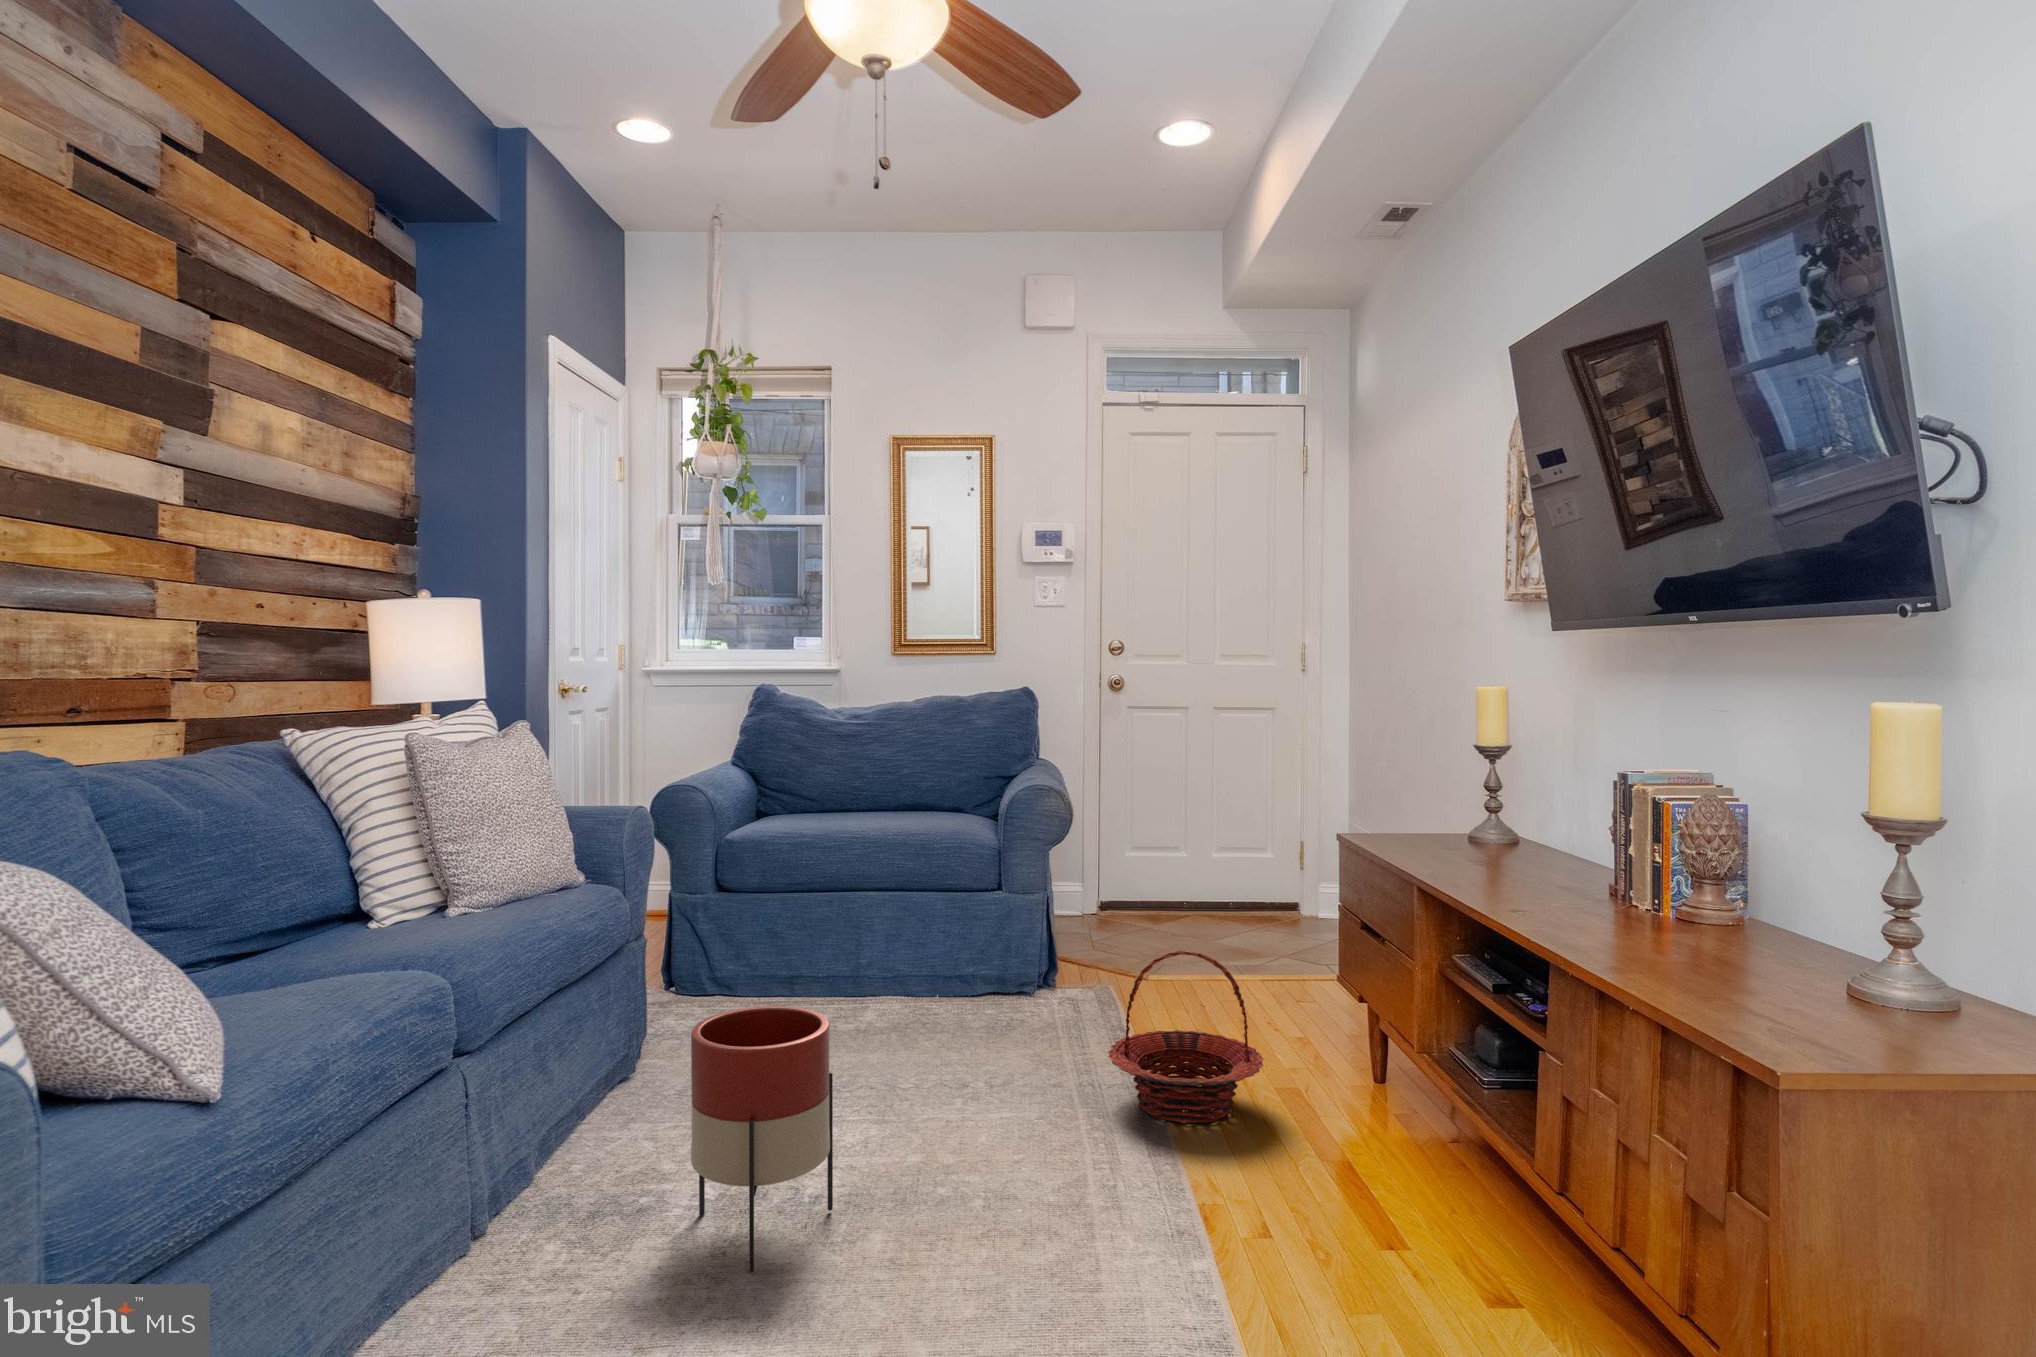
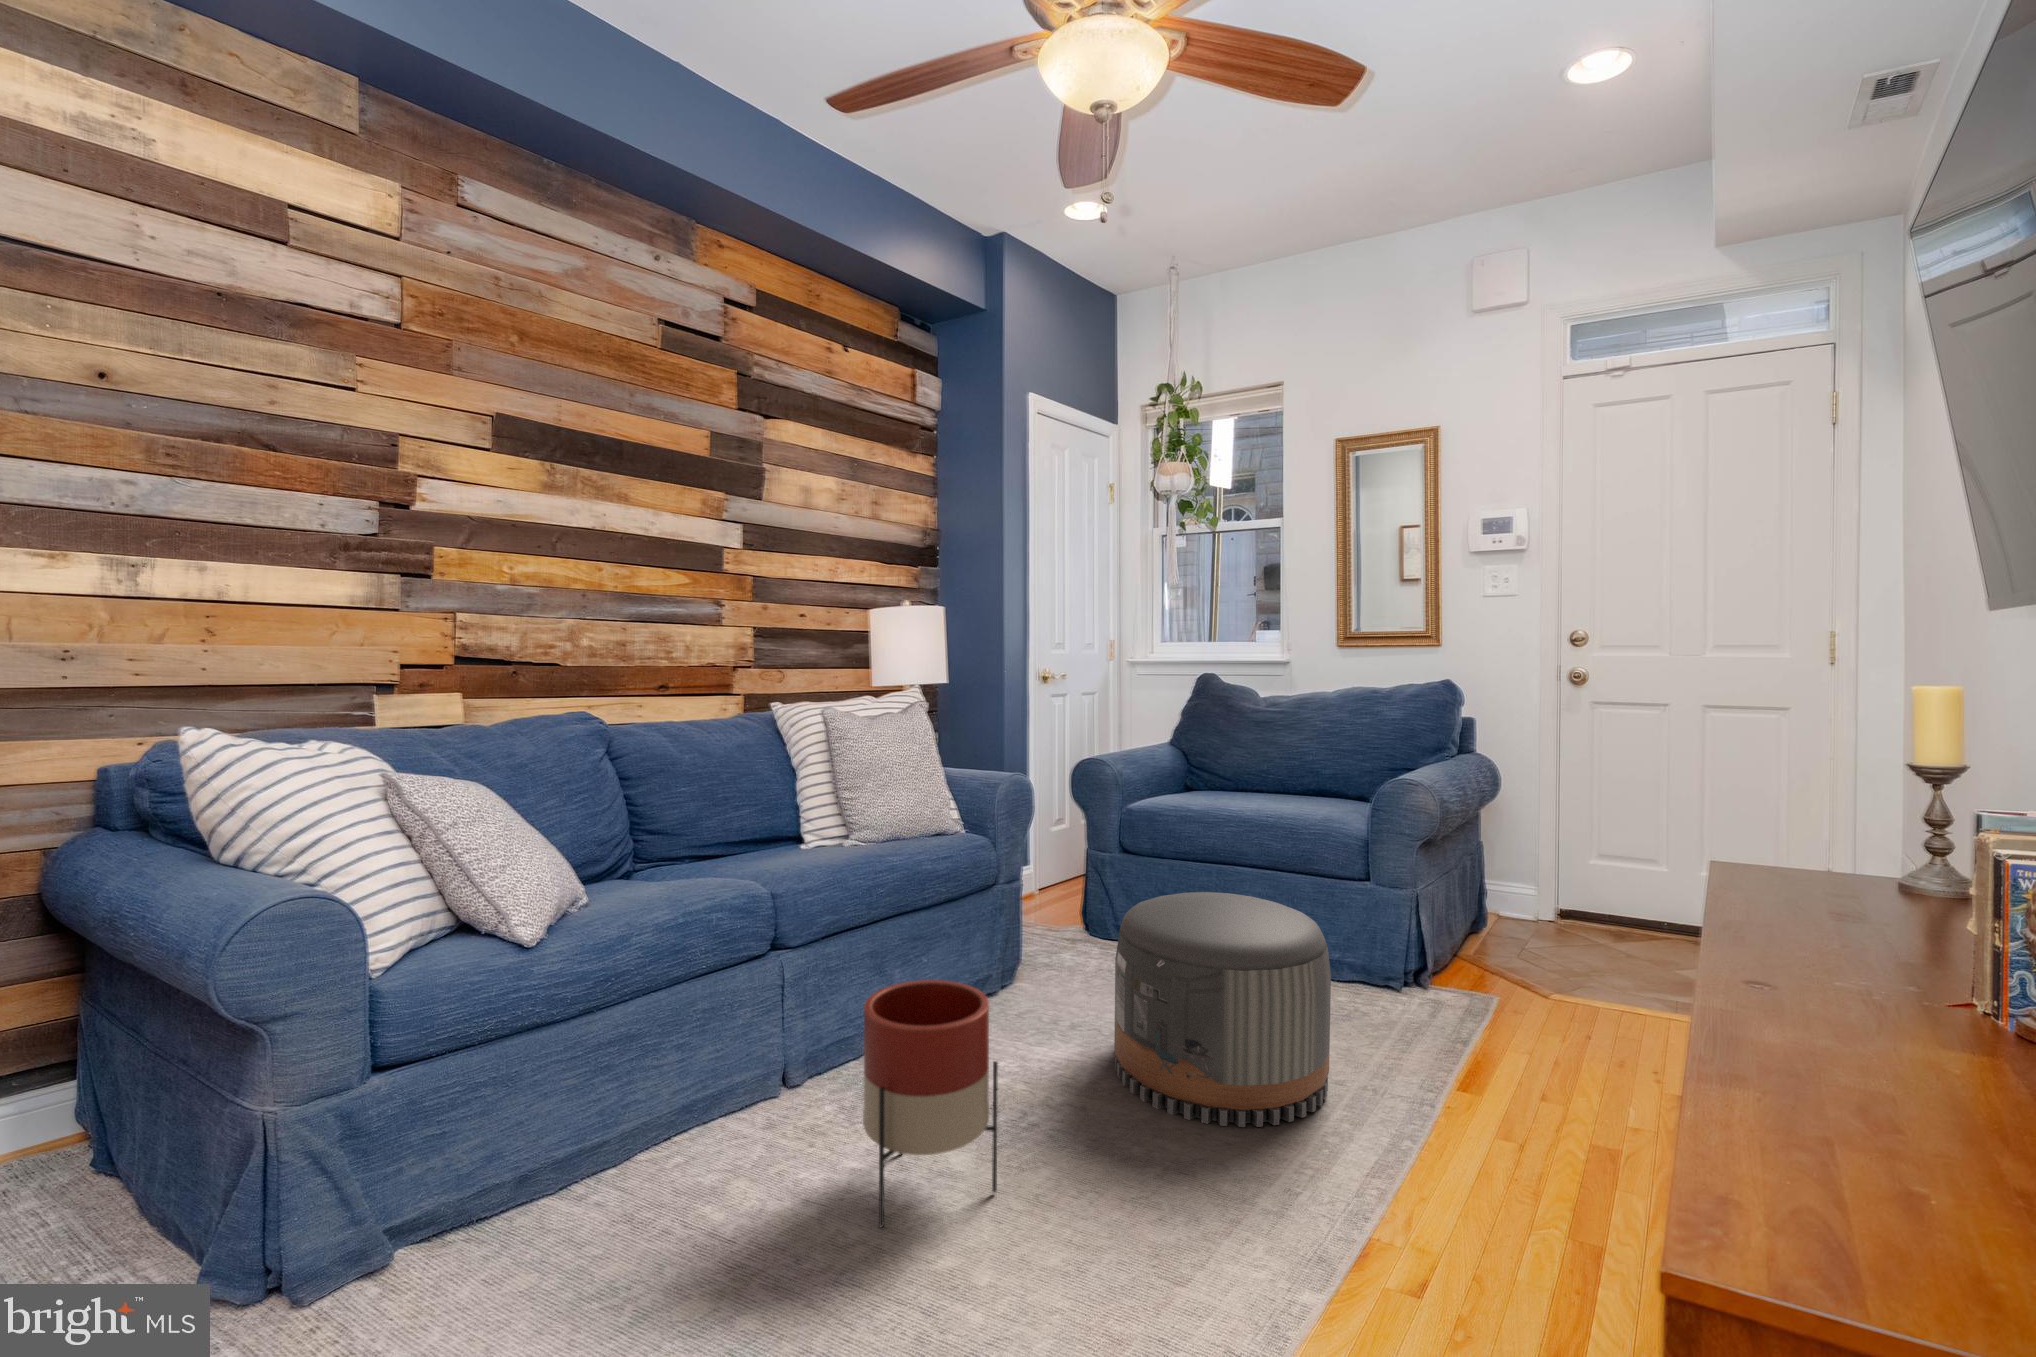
pouf: none [823,894,1030,1110] -> present [1114,892,1331,1127]
basket: present [1108,951,1264,1124] -> none [1374,1021,1590,1249]

